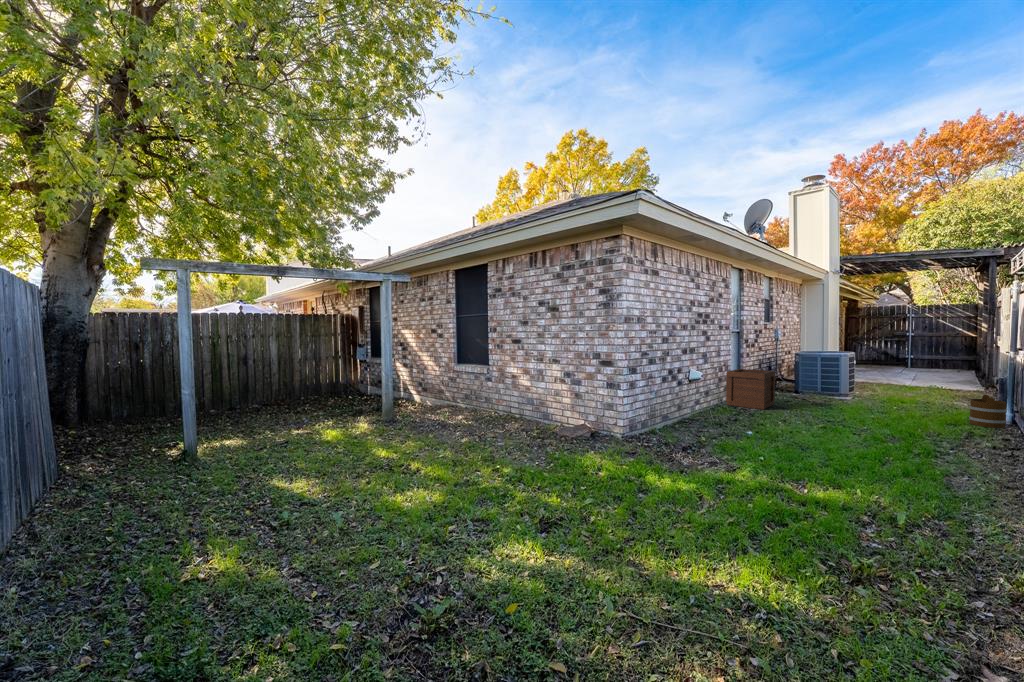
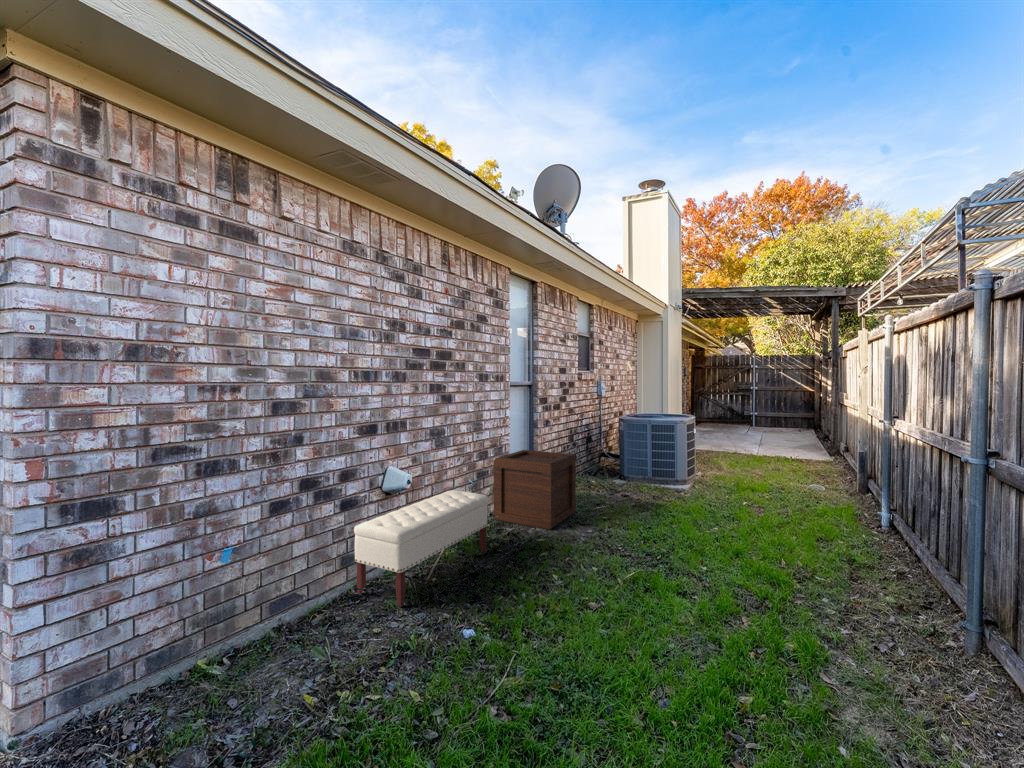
bench: none [683,384,735,426] -> present [354,490,489,607]
bucket: present [969,395,1007,428] -> none [859,494,915,557]

